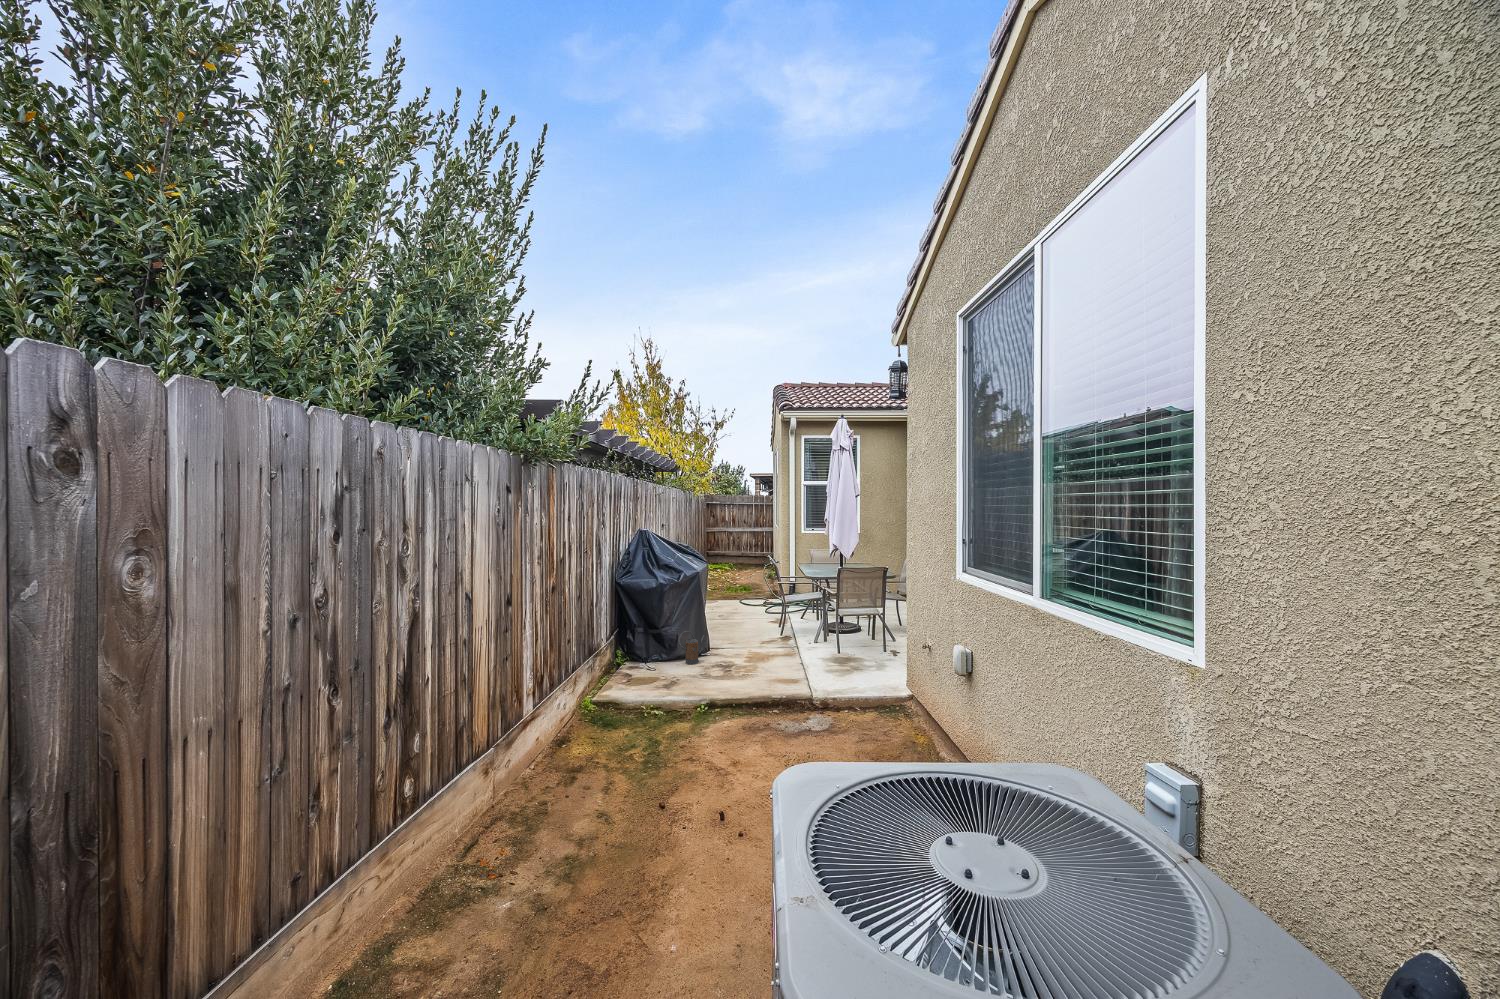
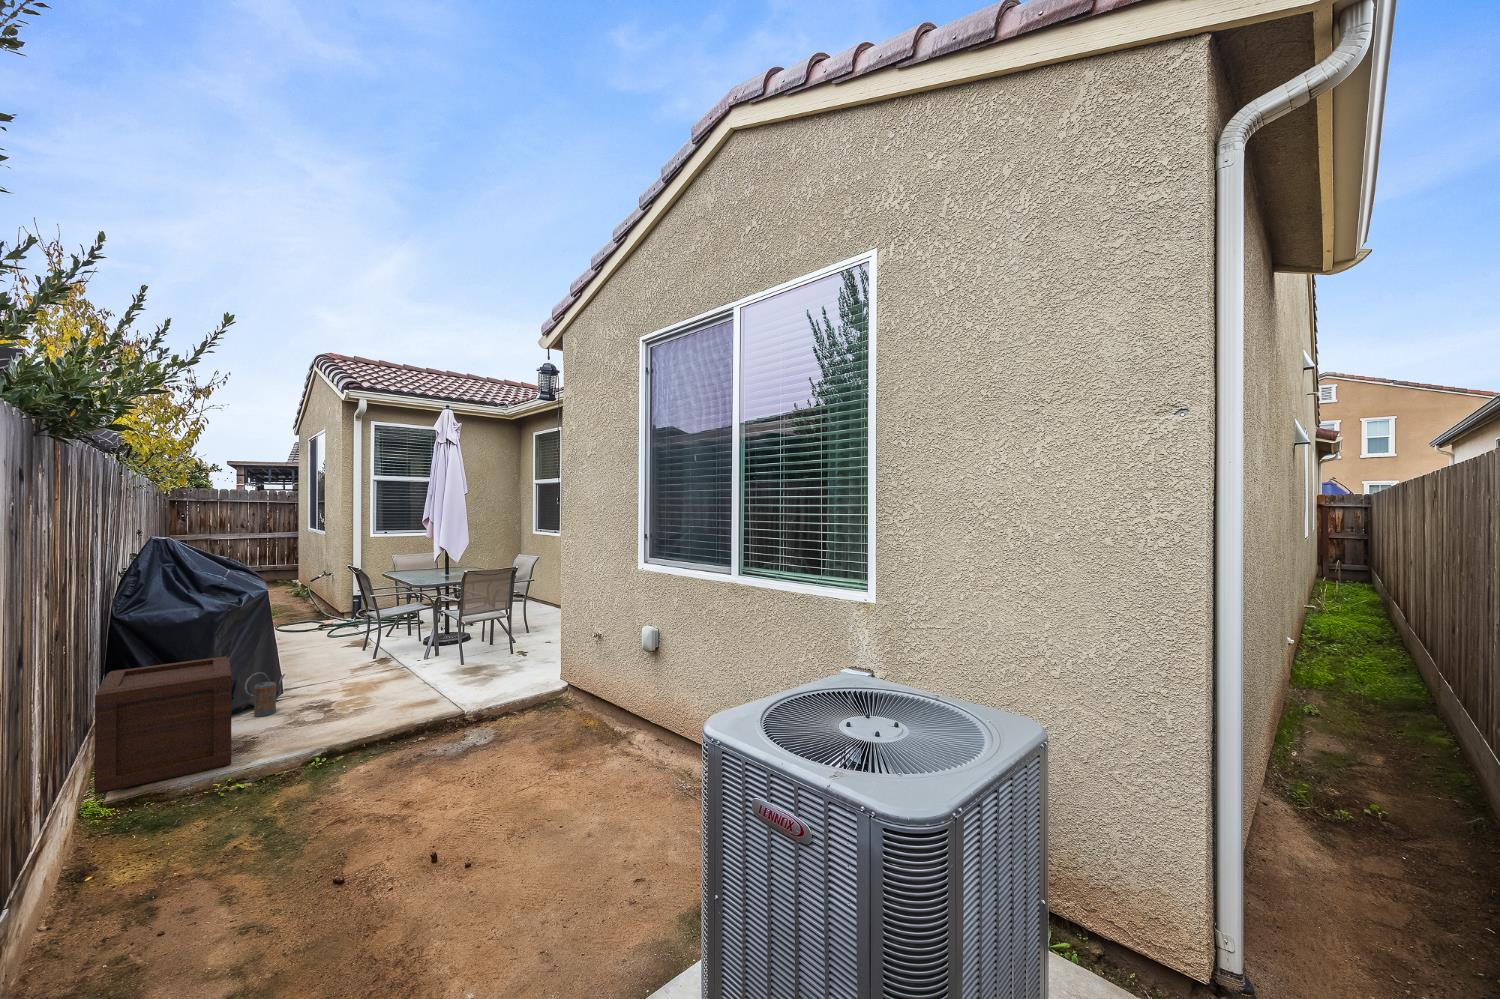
wooden crate: none [584,616,663,695] -> present [94,656,232,794]

